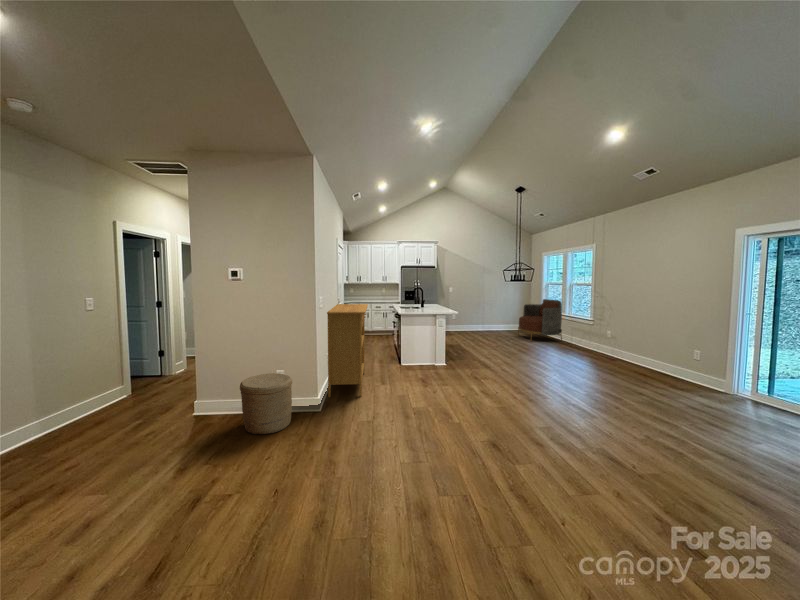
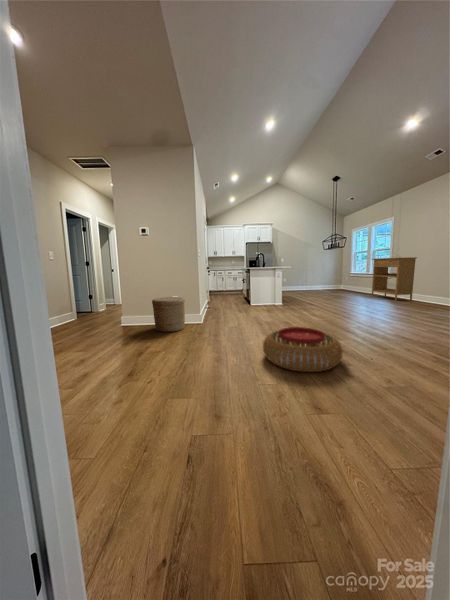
armchair: present [518,299,562,341] -> none [333,264,367,294]
console table: present [327,304,368,397] -> present [371,257,417,301]
pouf: none [395,455,518,561] -> present [263,327,343,372]

